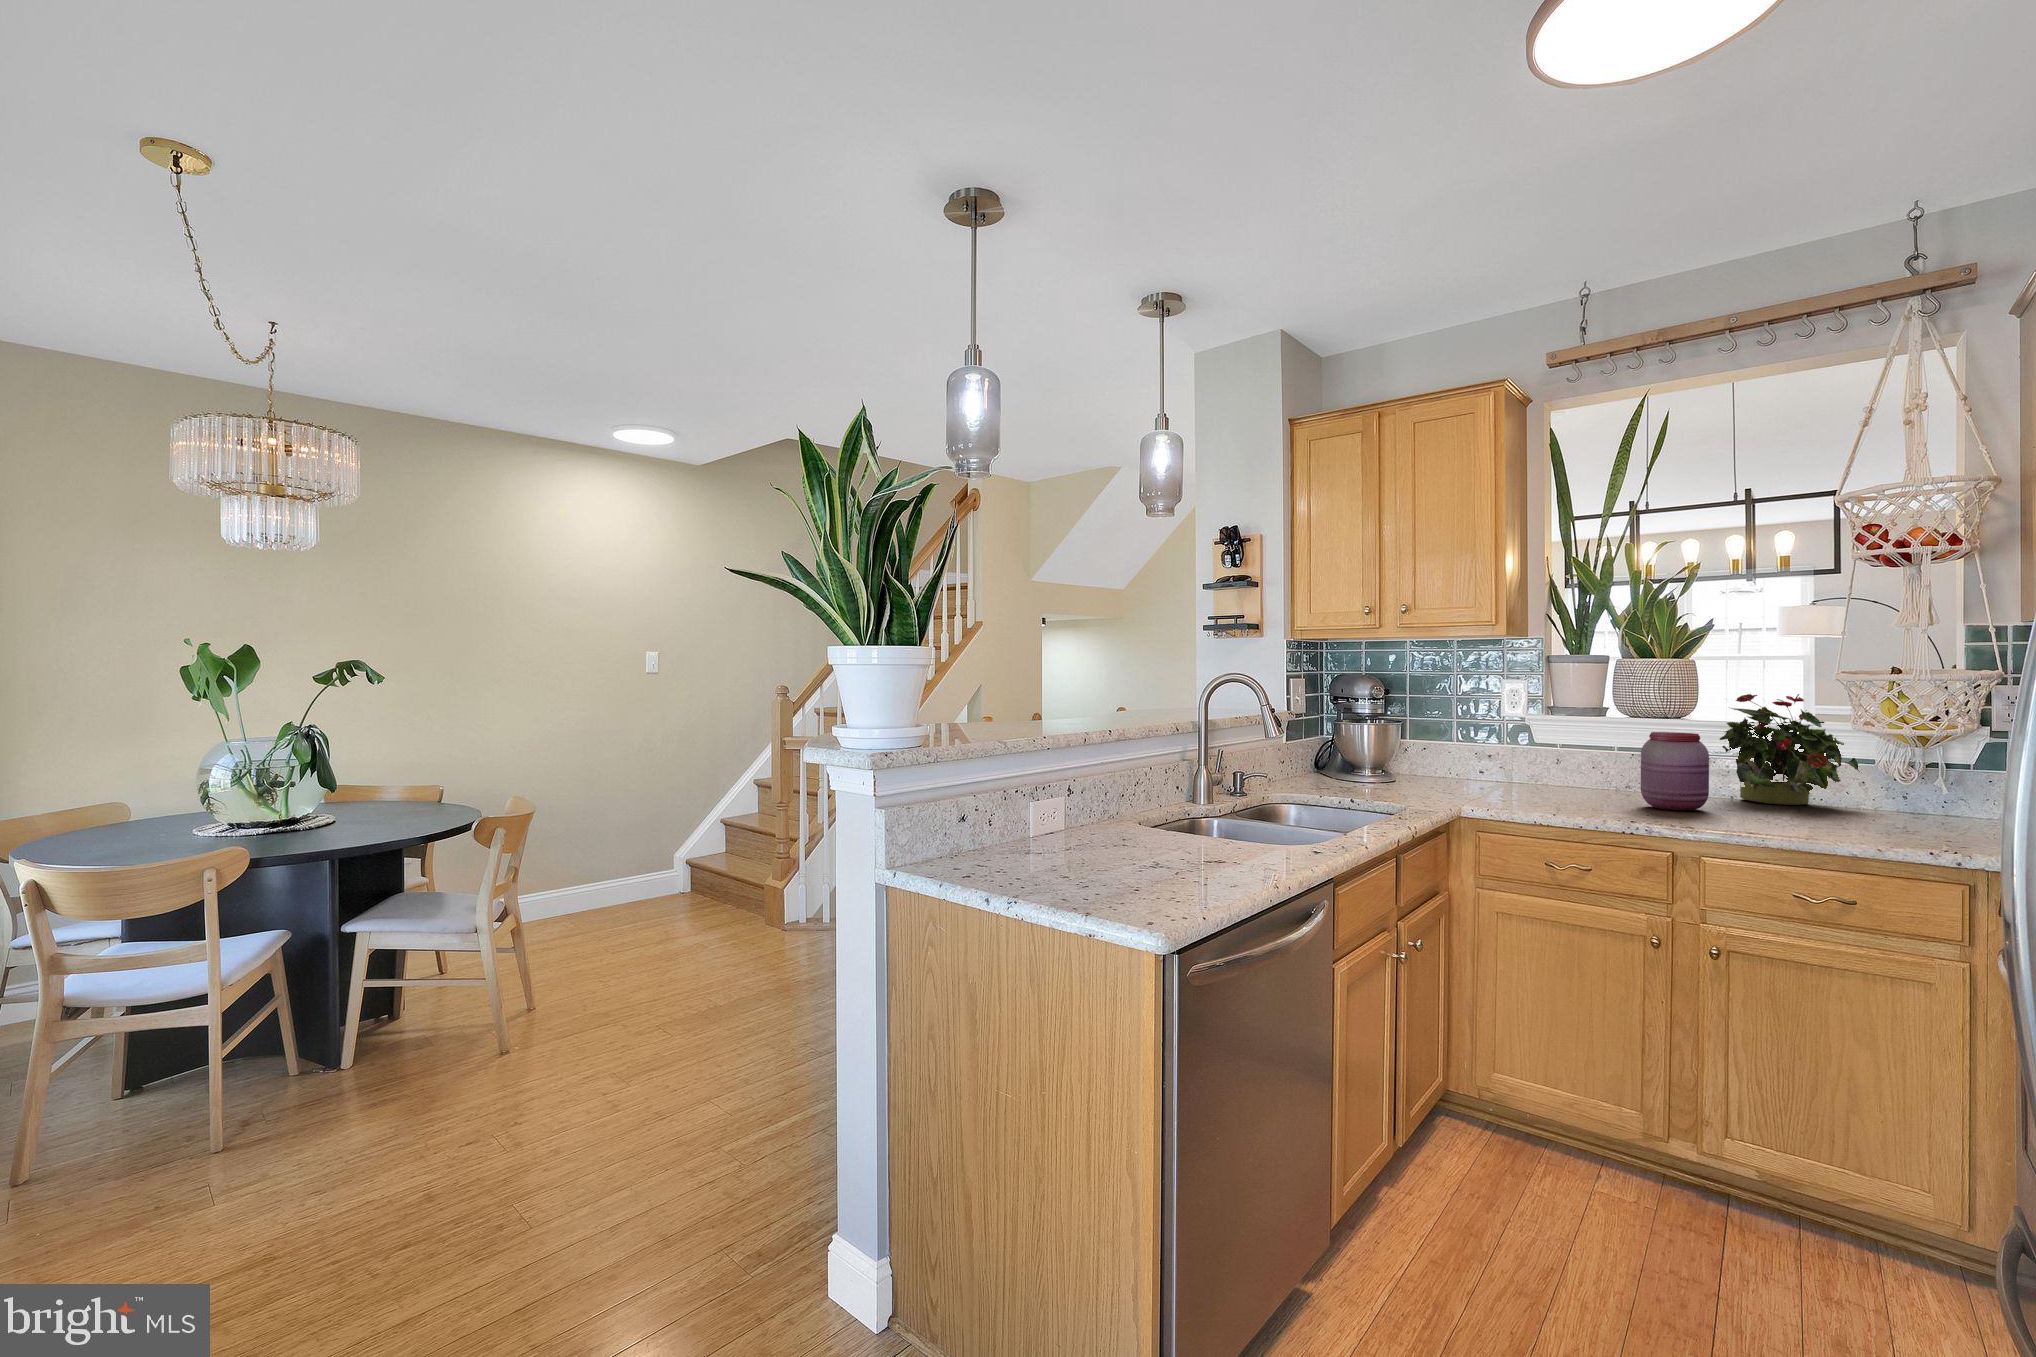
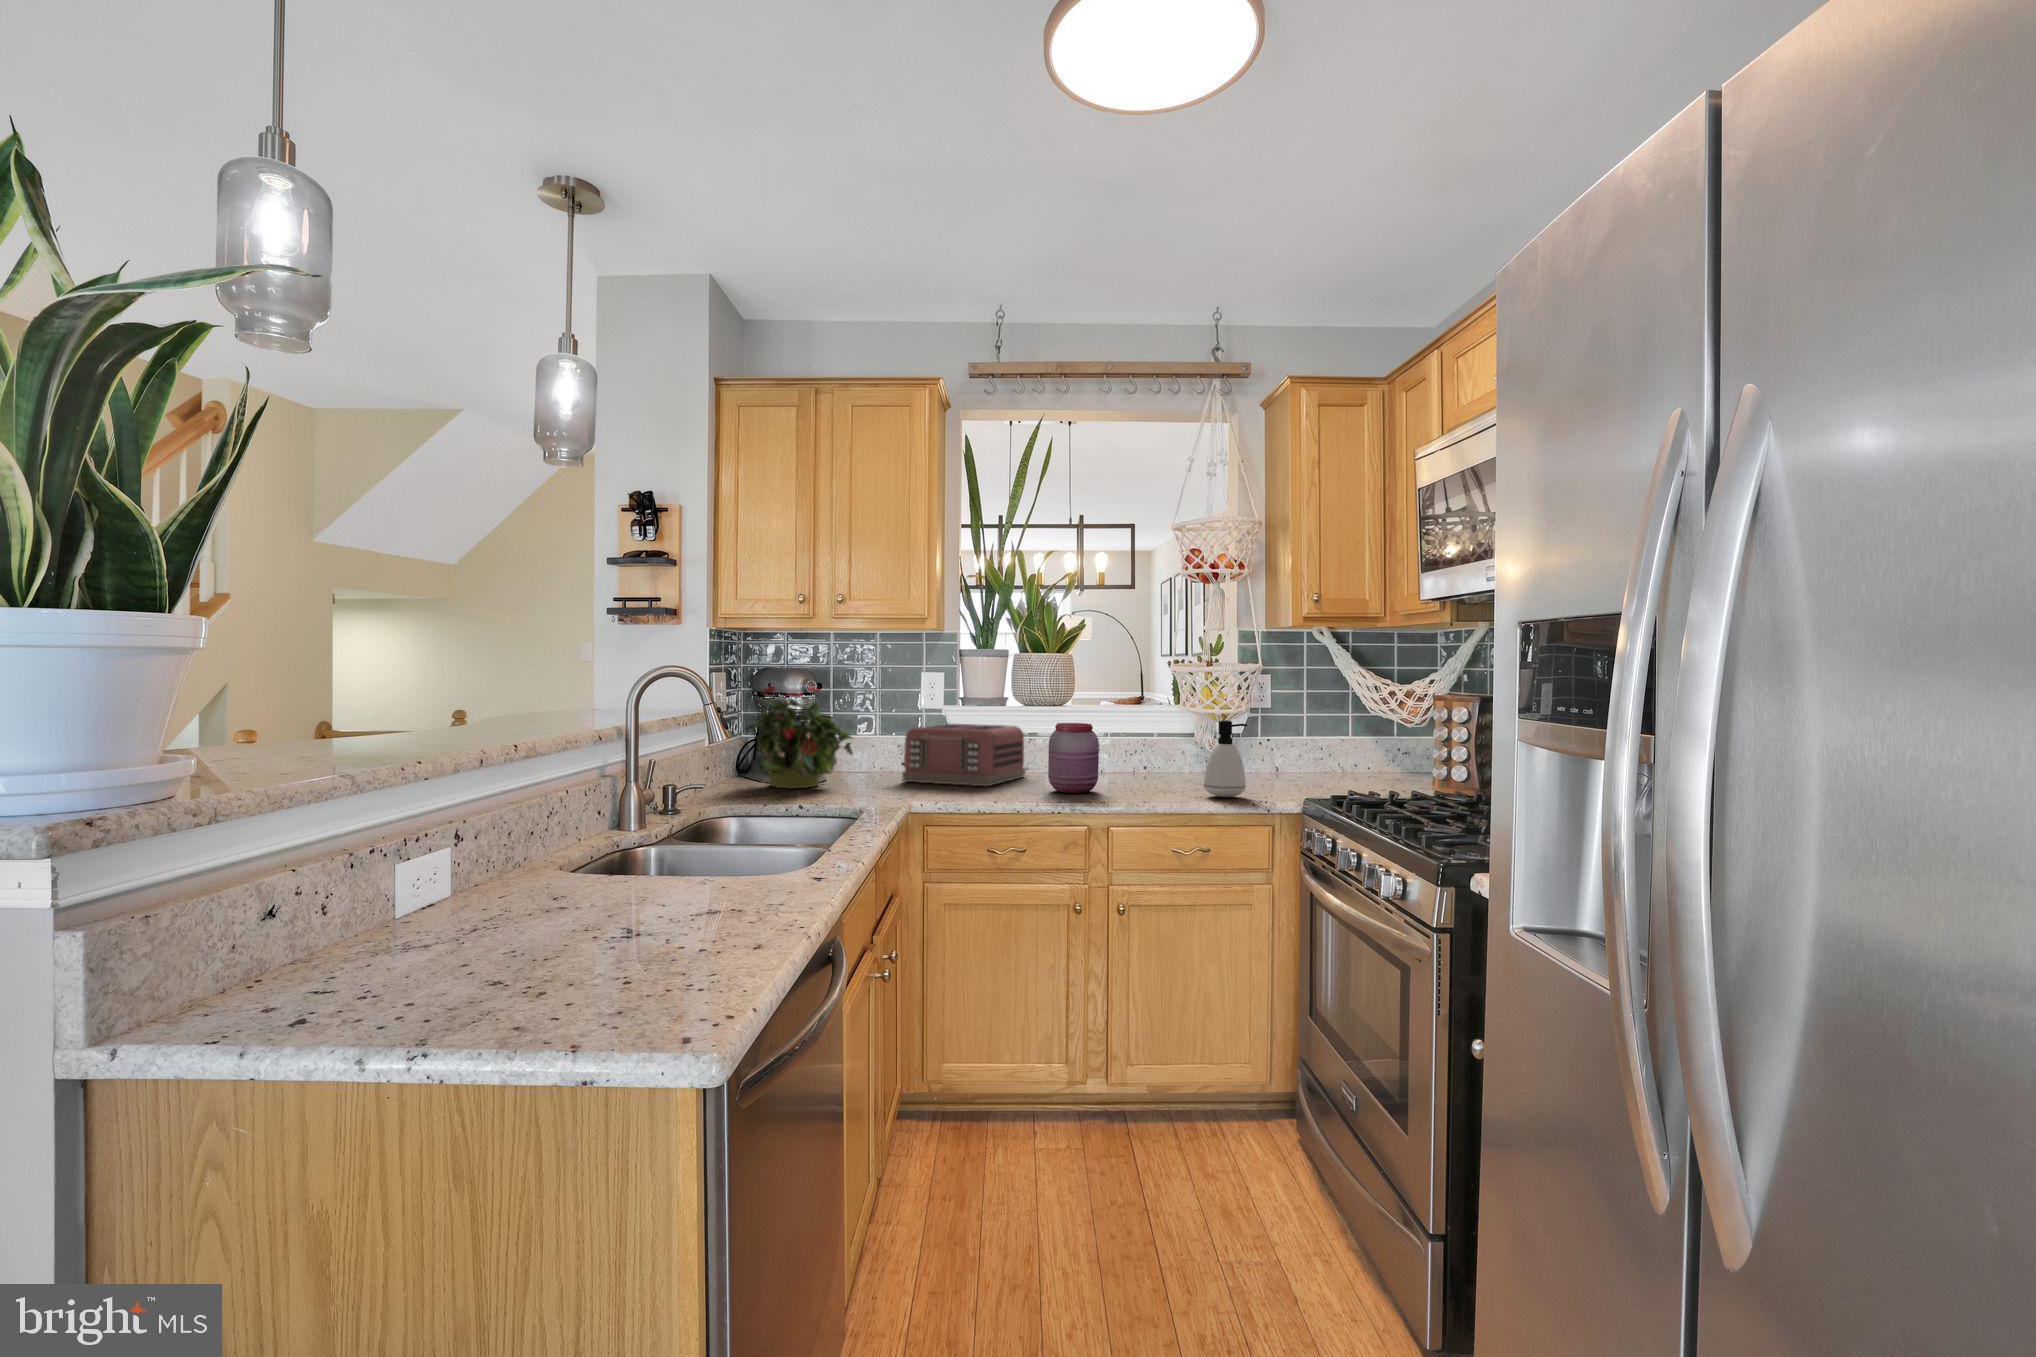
potted plant: present [1720,694,1860,805] -> present [744,686,853,788]
toaster: none [1472,732,1626,797] -> present [902,724,1026,786]
soap dispenser: none [1866,733,1940,829] -> present [1204,720,1247,797]

